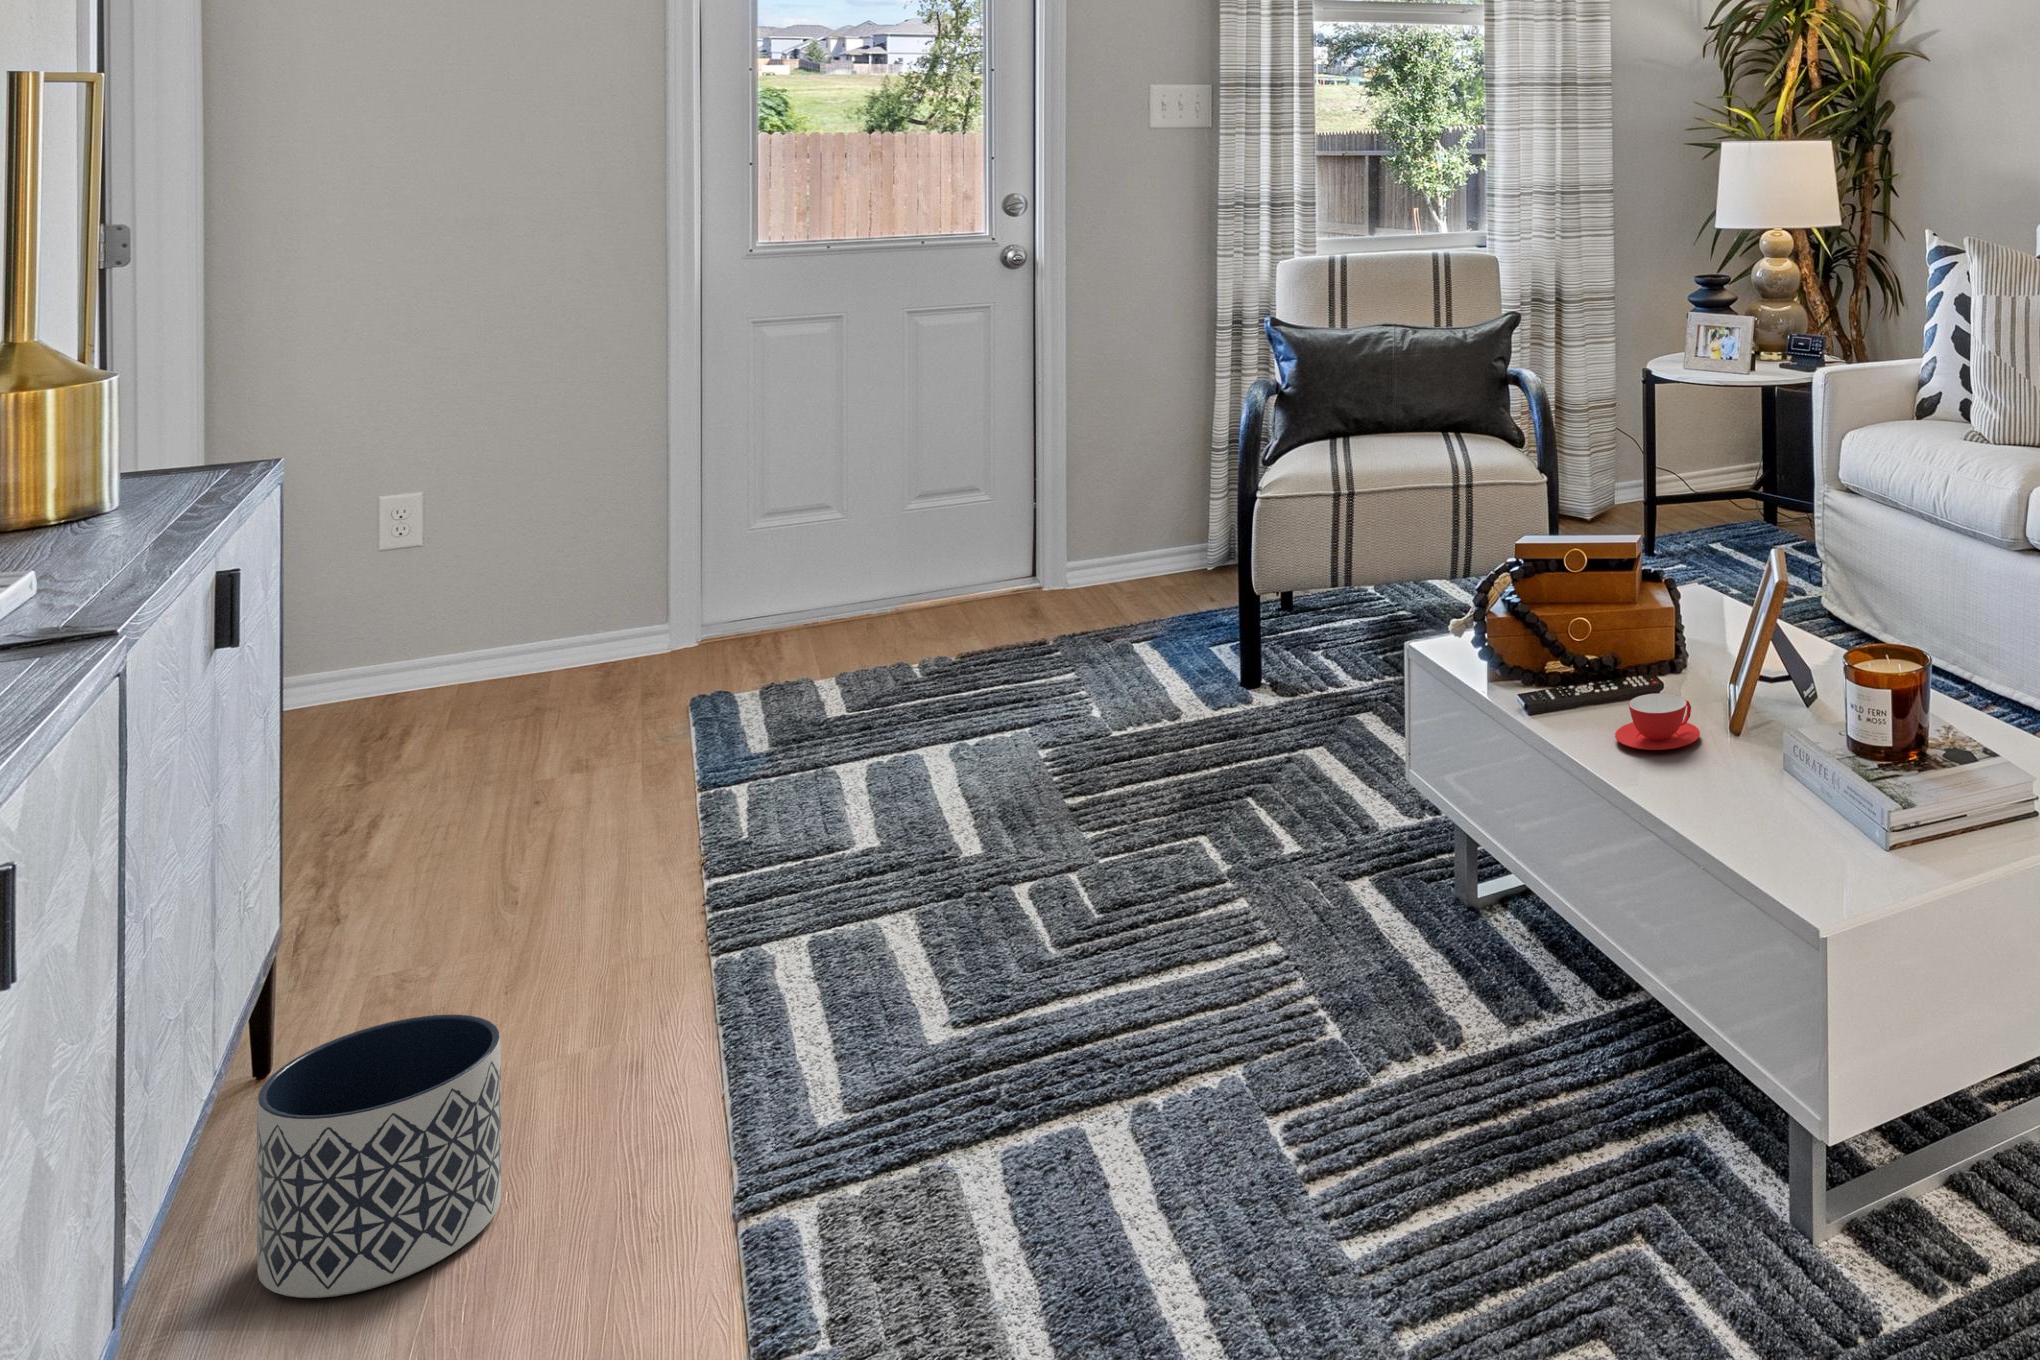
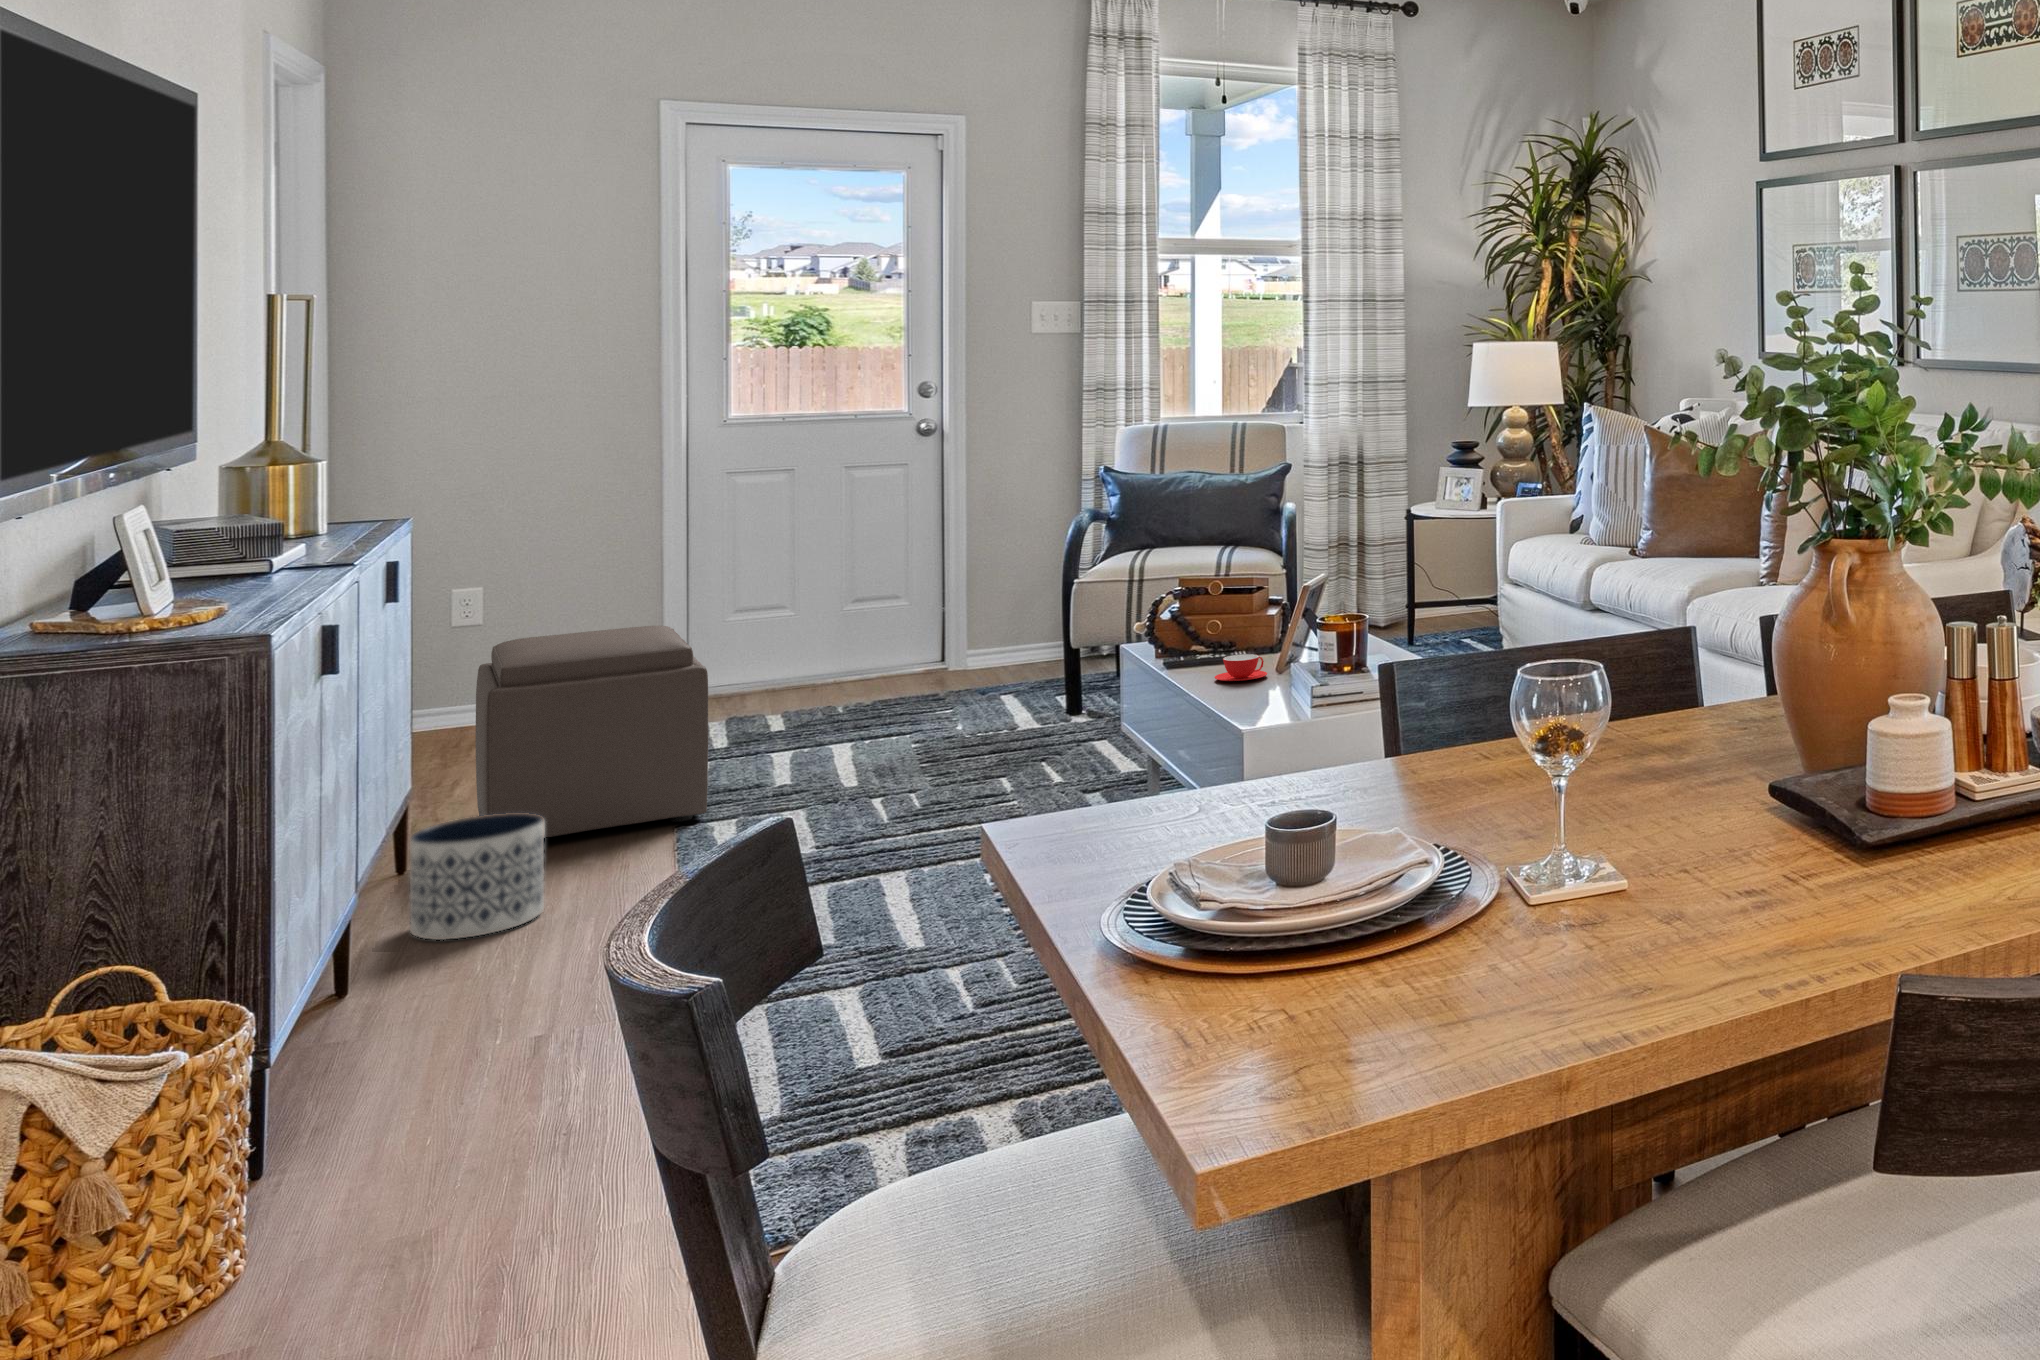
ottoman: none [399,598,759,1010] -> present [475,626,708,838]

